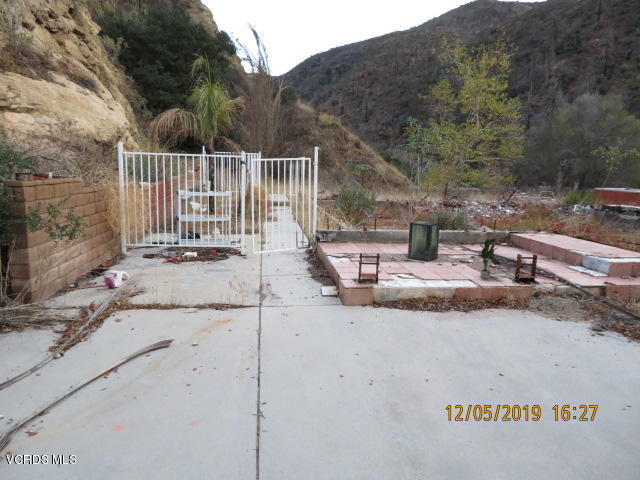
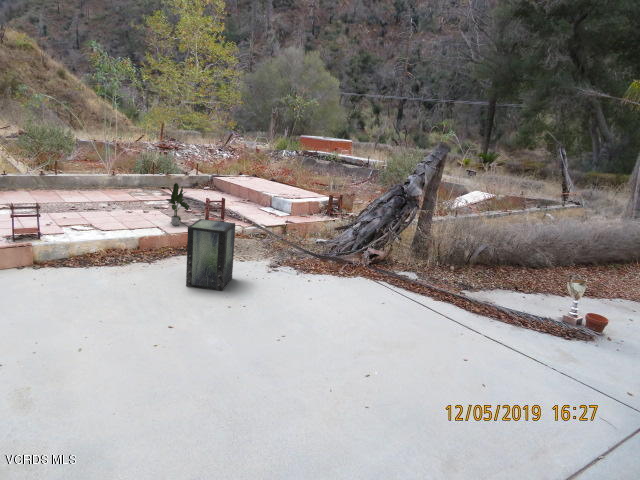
storage box: present [408,221,440,262] -> present [186,219,235,291]

